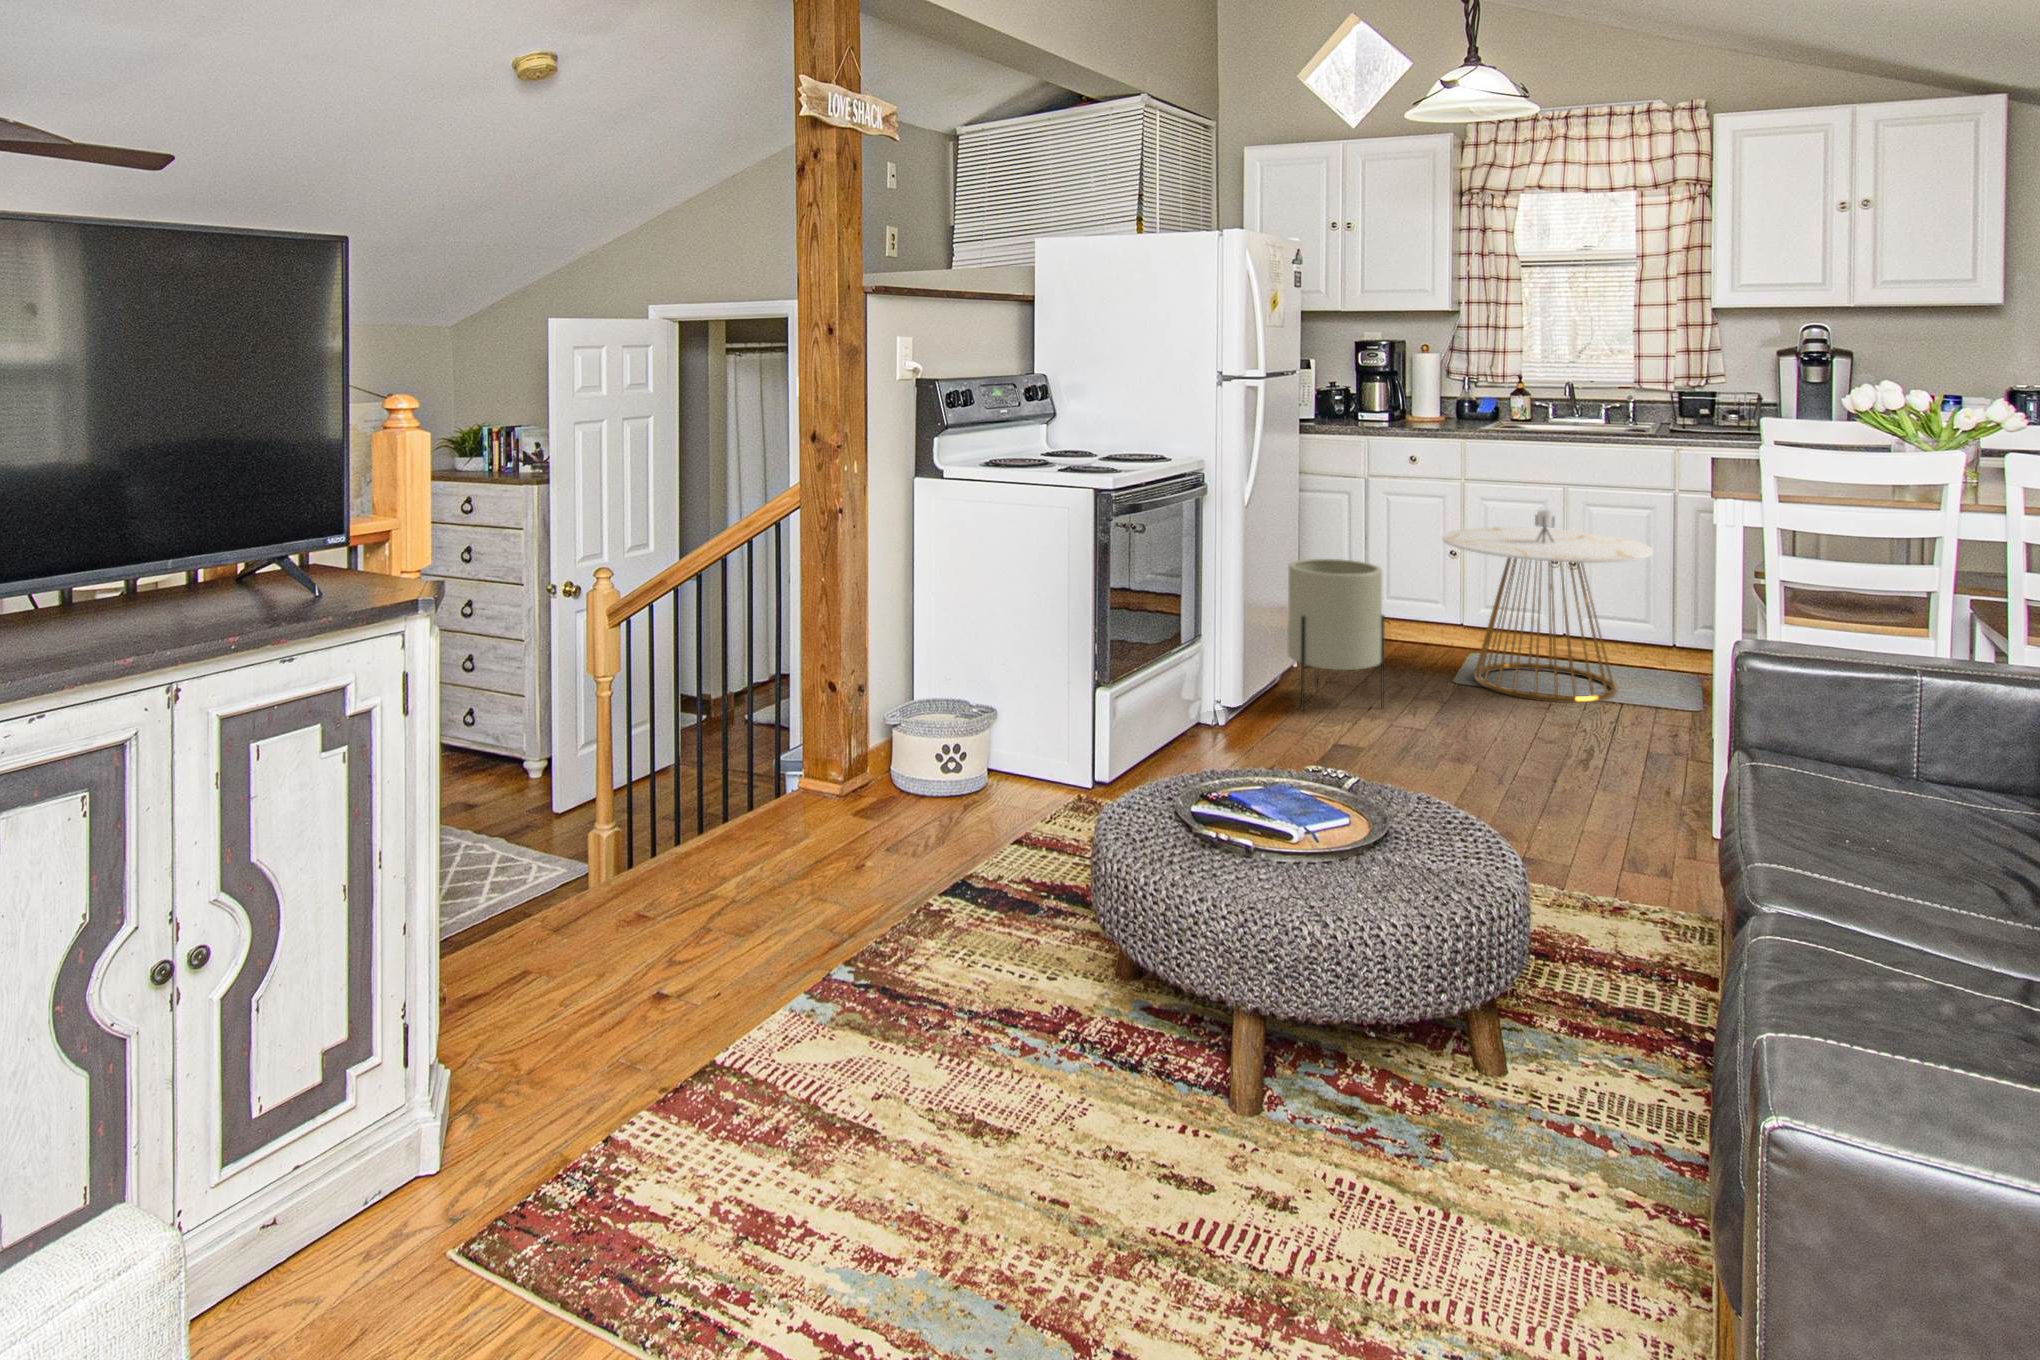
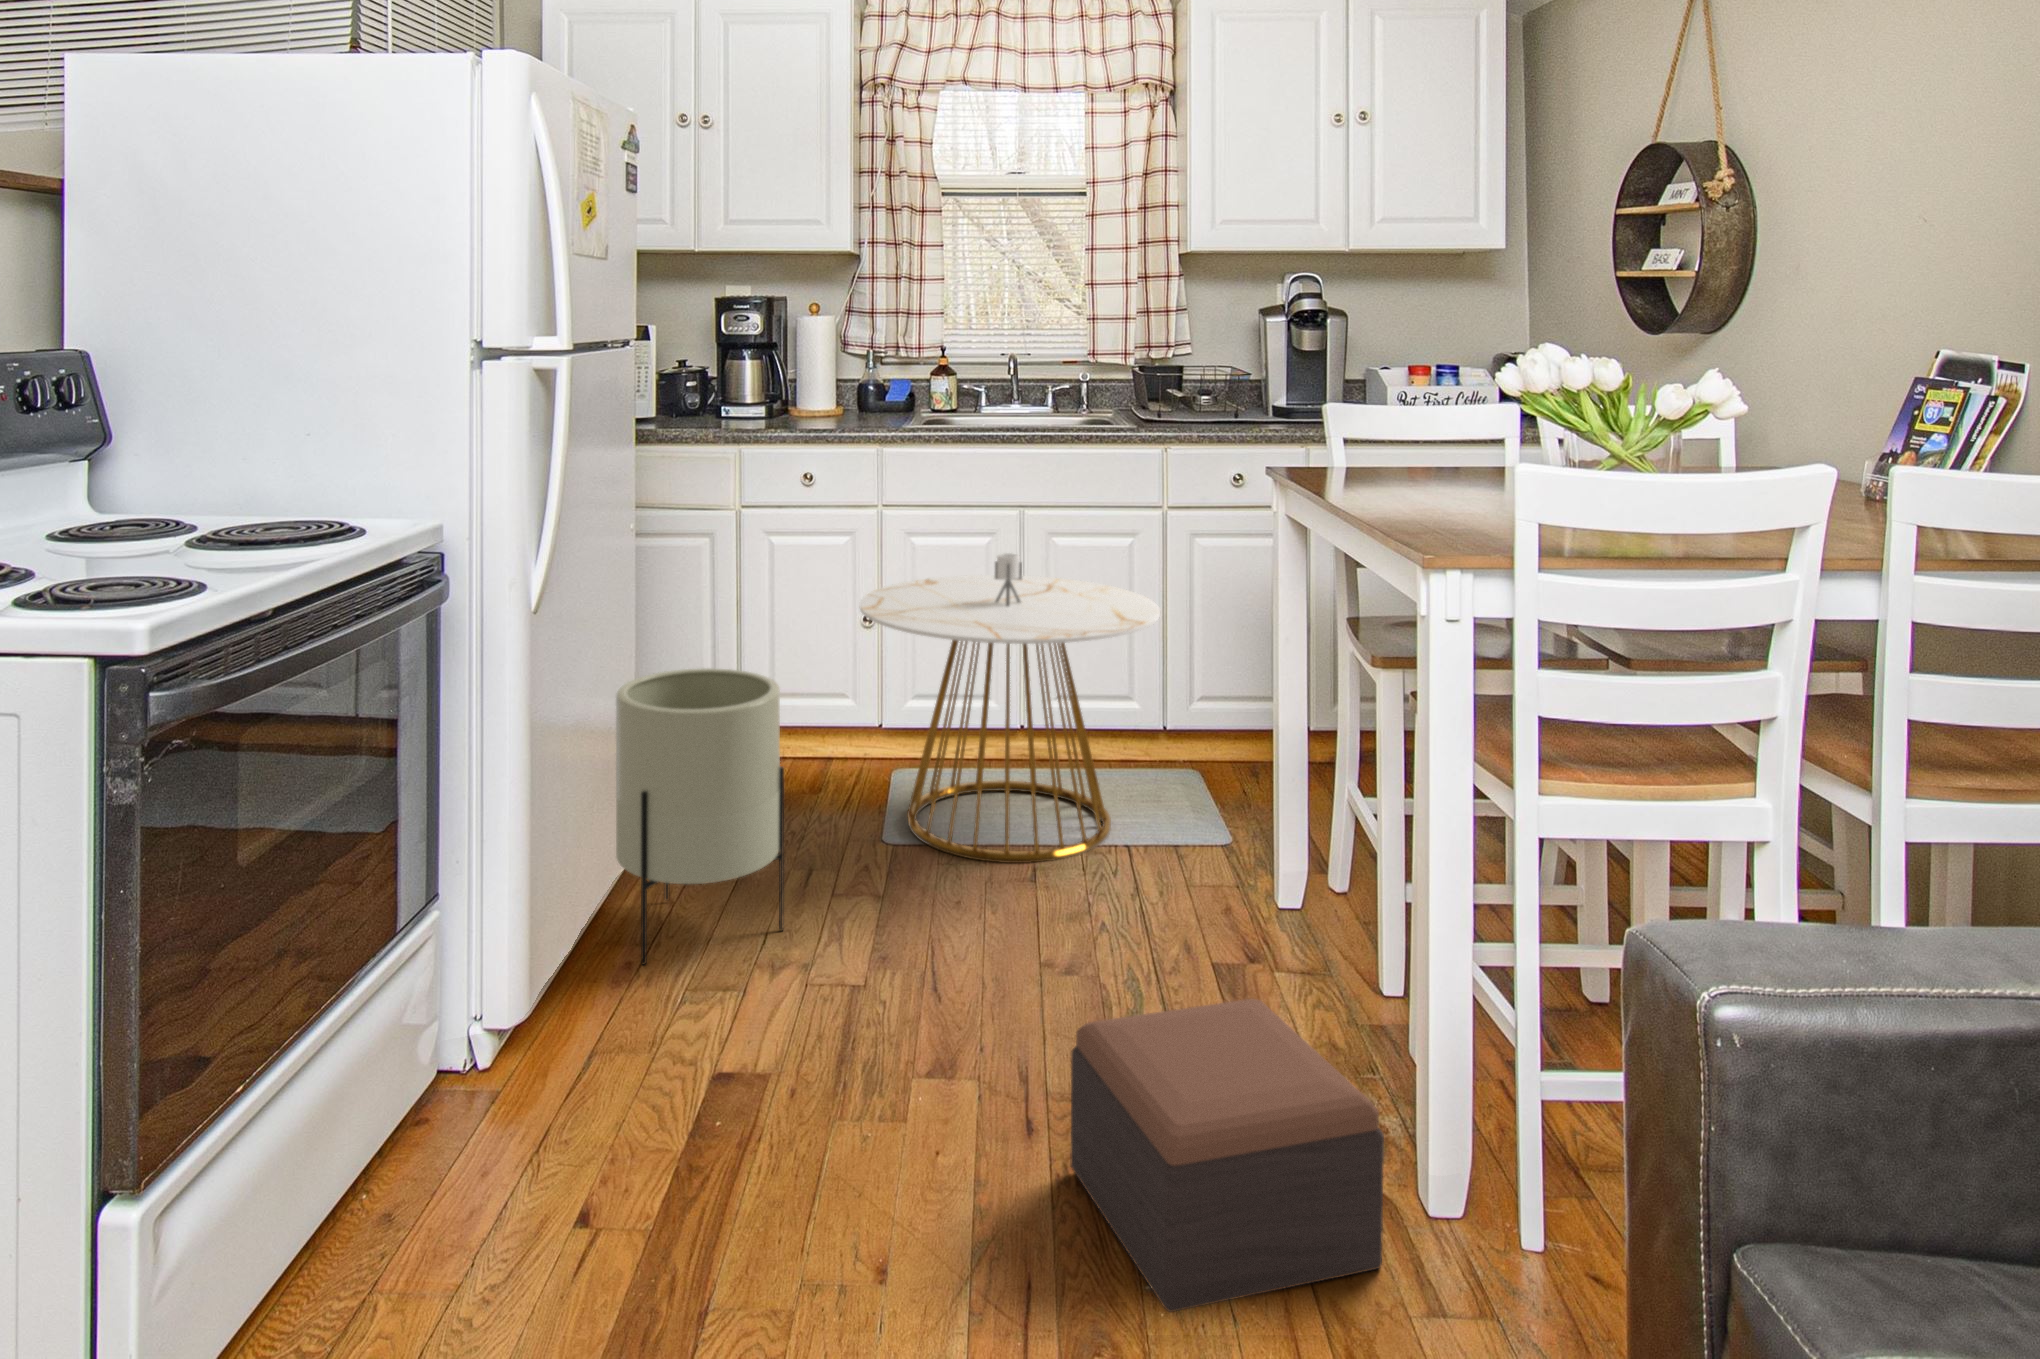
footstool: none [1518,722,1673,843] -> present [1071,999,1384,1312]

